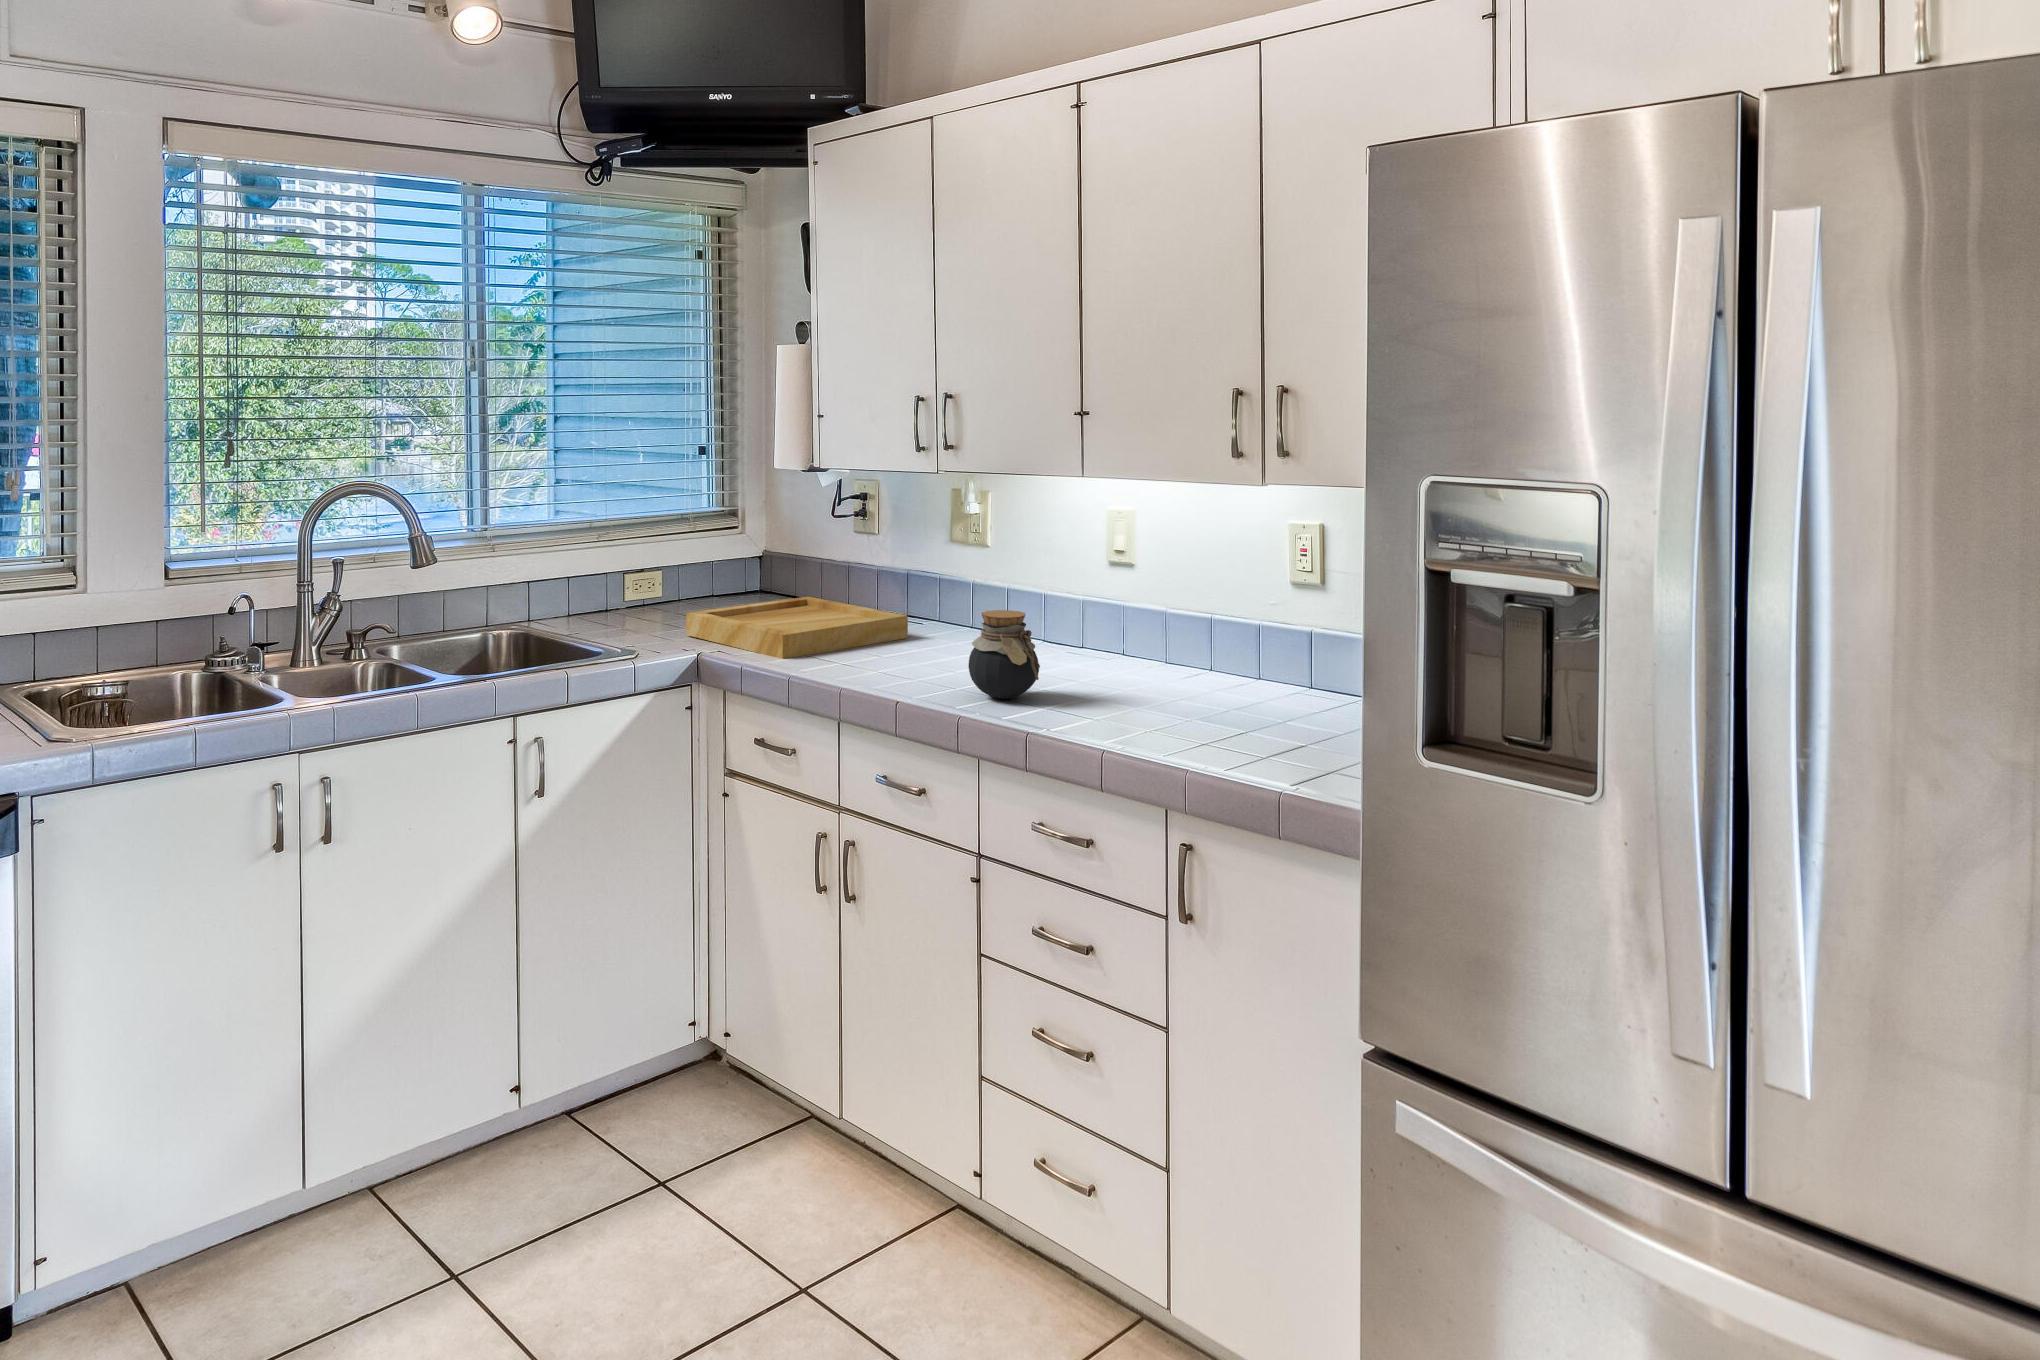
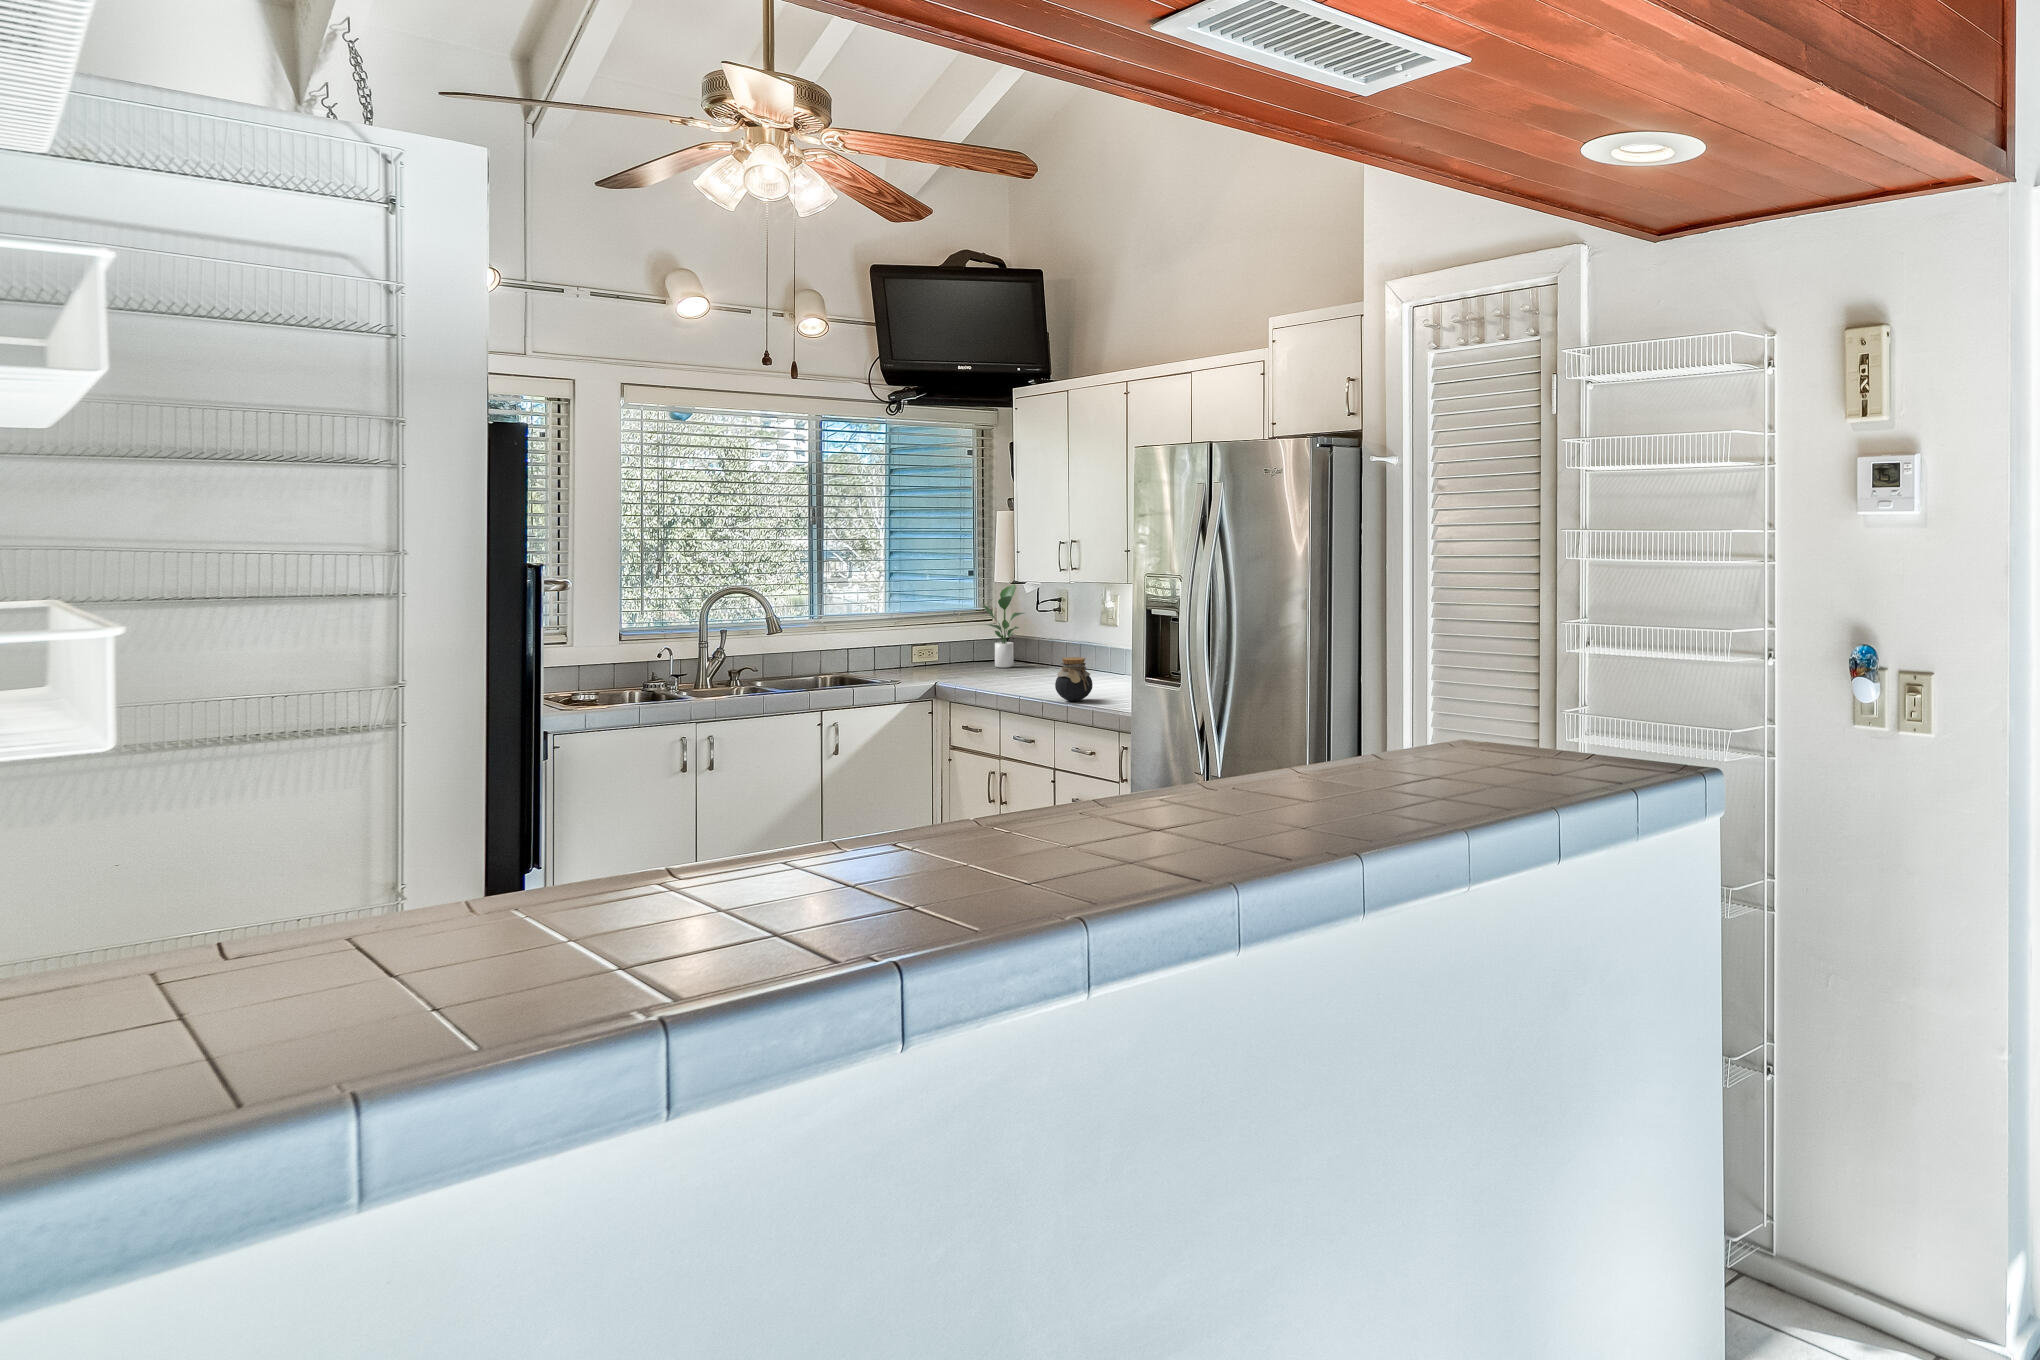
potted plant: none [736,469,806,611] -> present [982,584,1024,668]
tray: present [686,597,908,659] -> none [936,658,1064,687]

